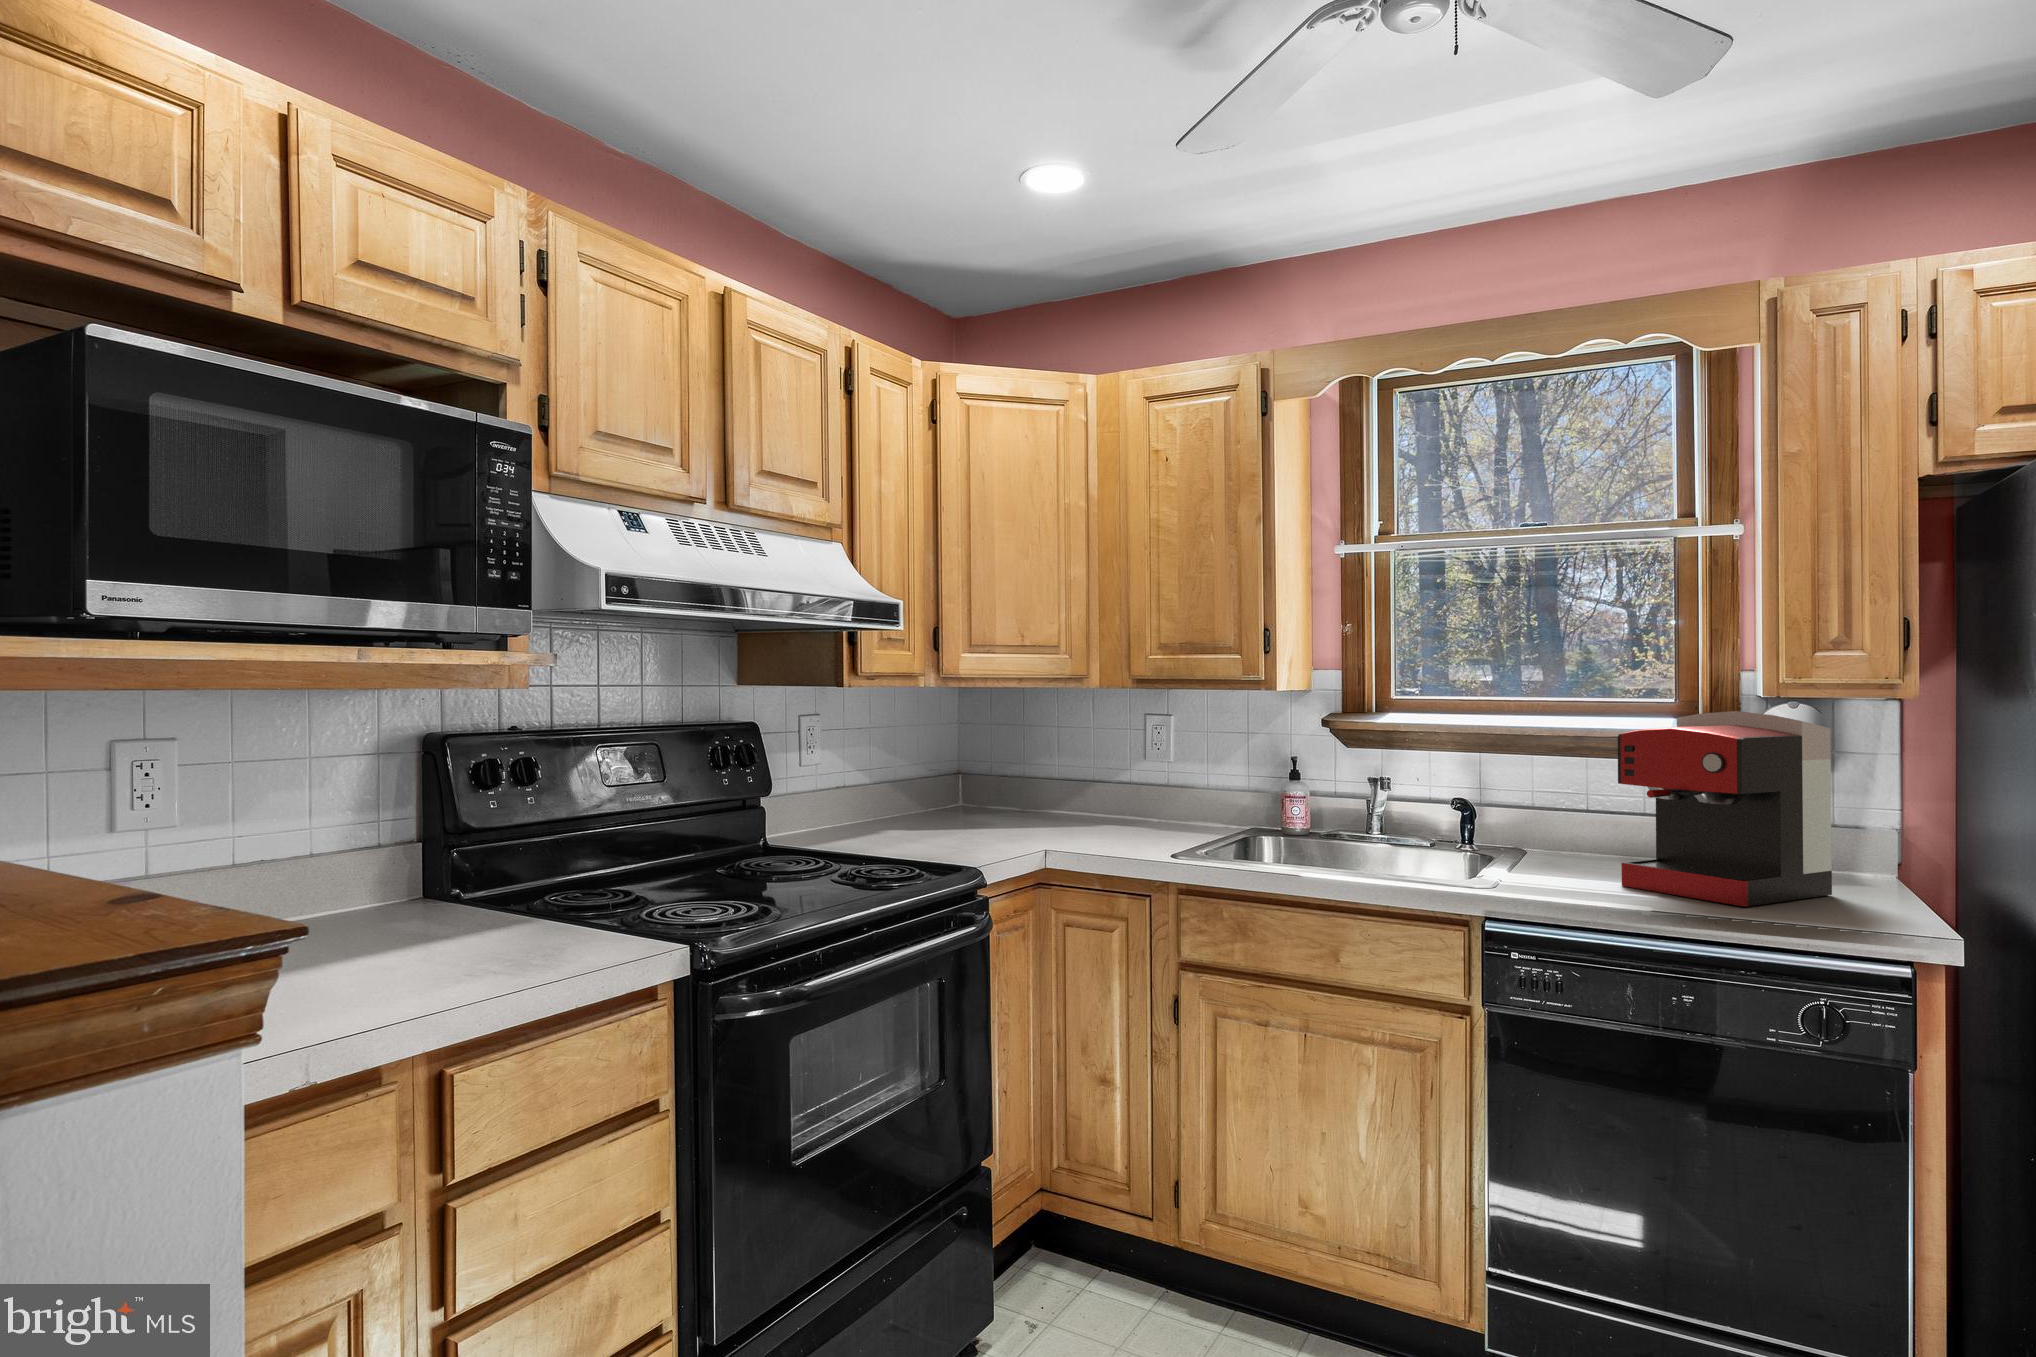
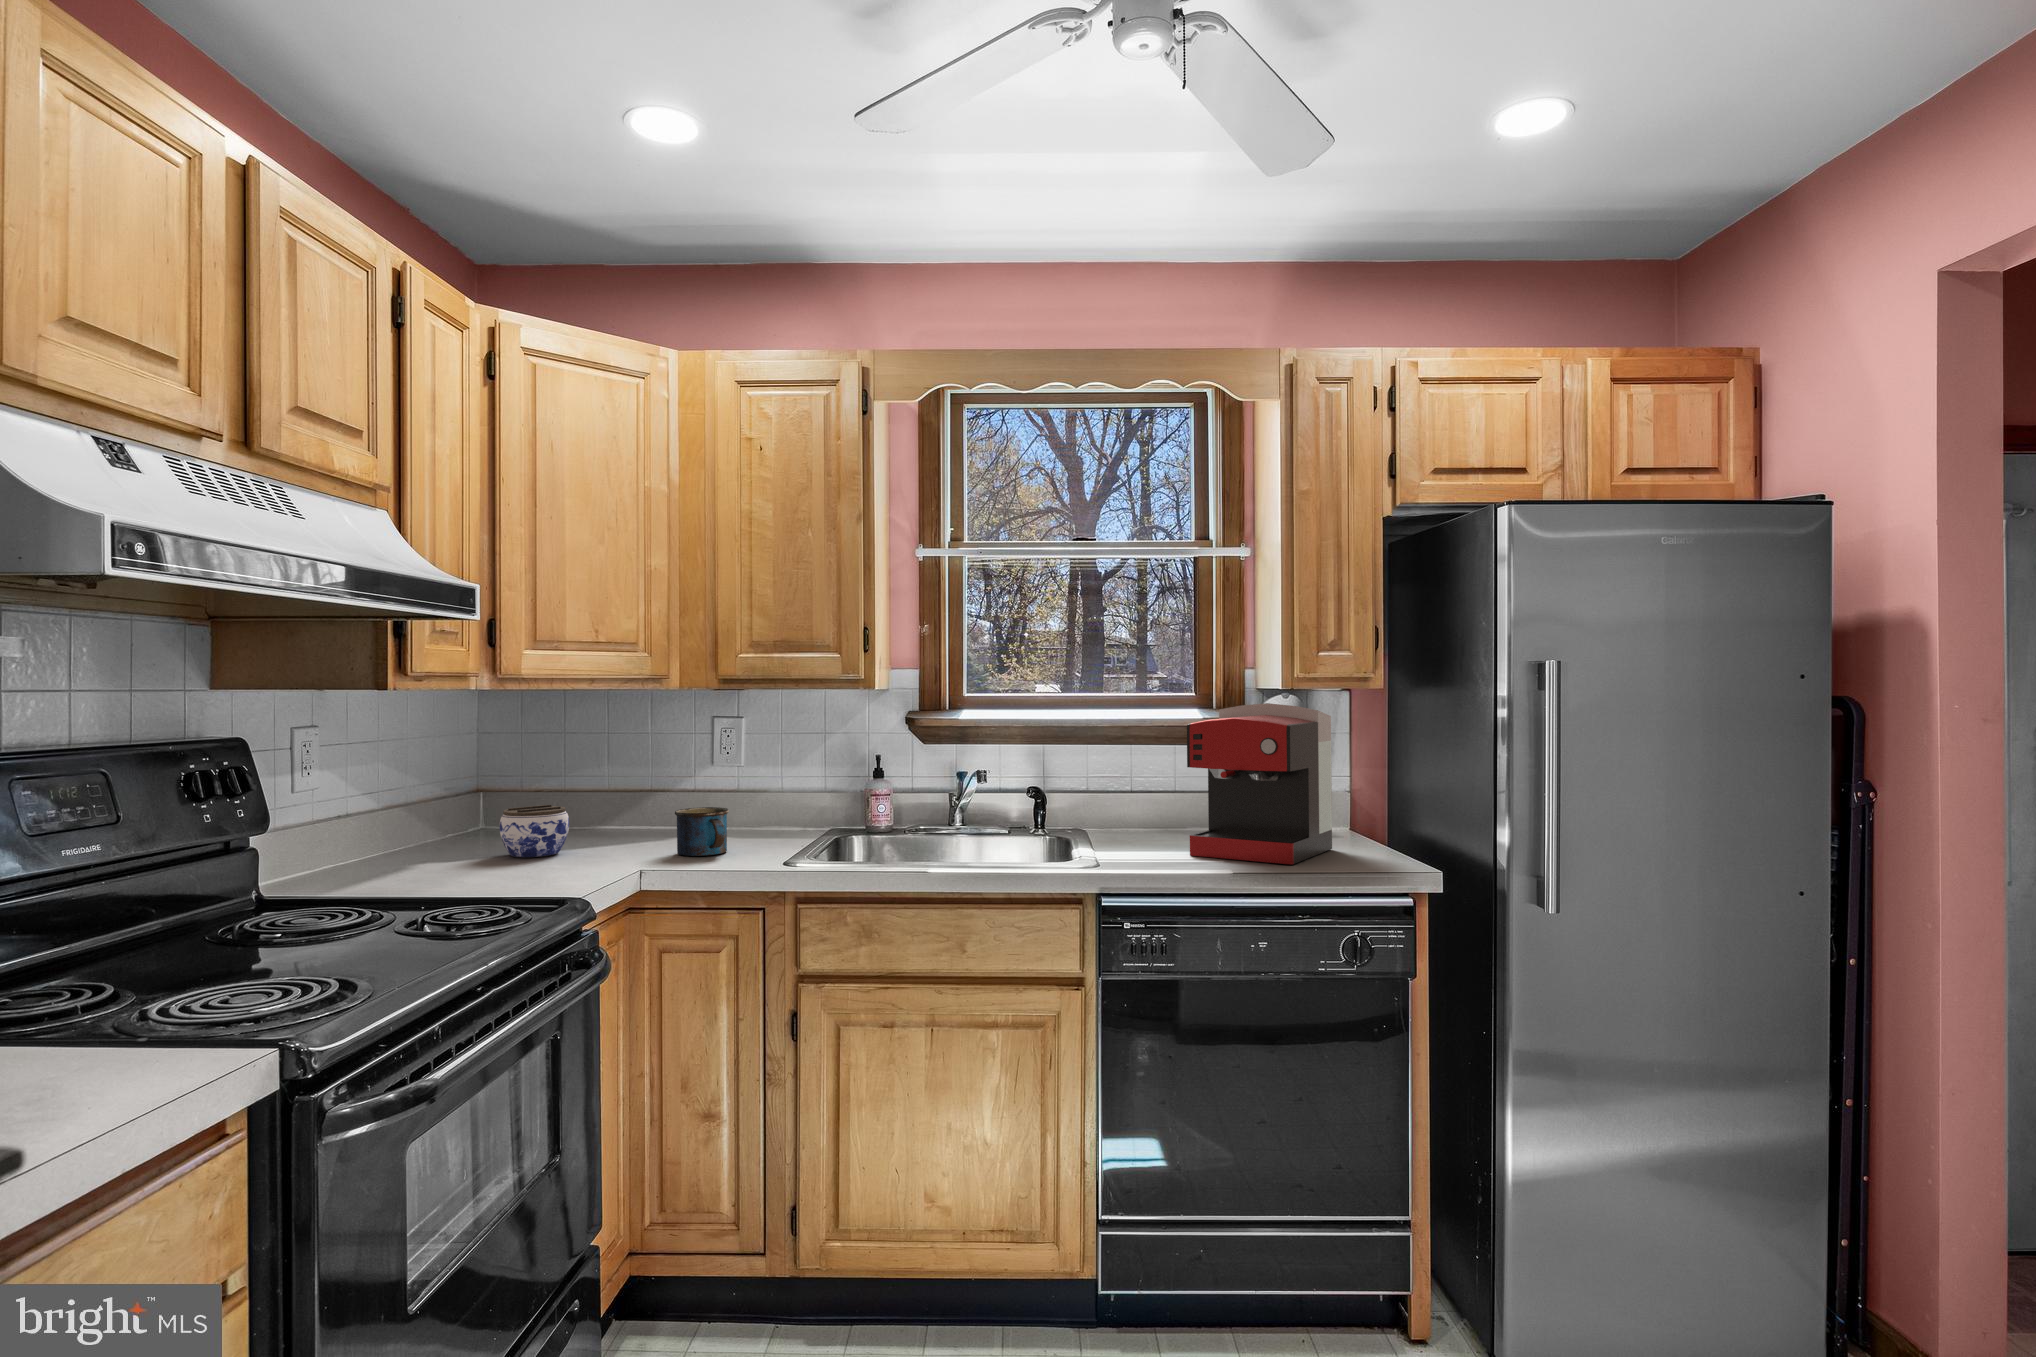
jar: none [951,789,1007,834] -> present [500,805,569,857]
mug: none [1088,799,1138,844] -> present [675,807,729,856]

